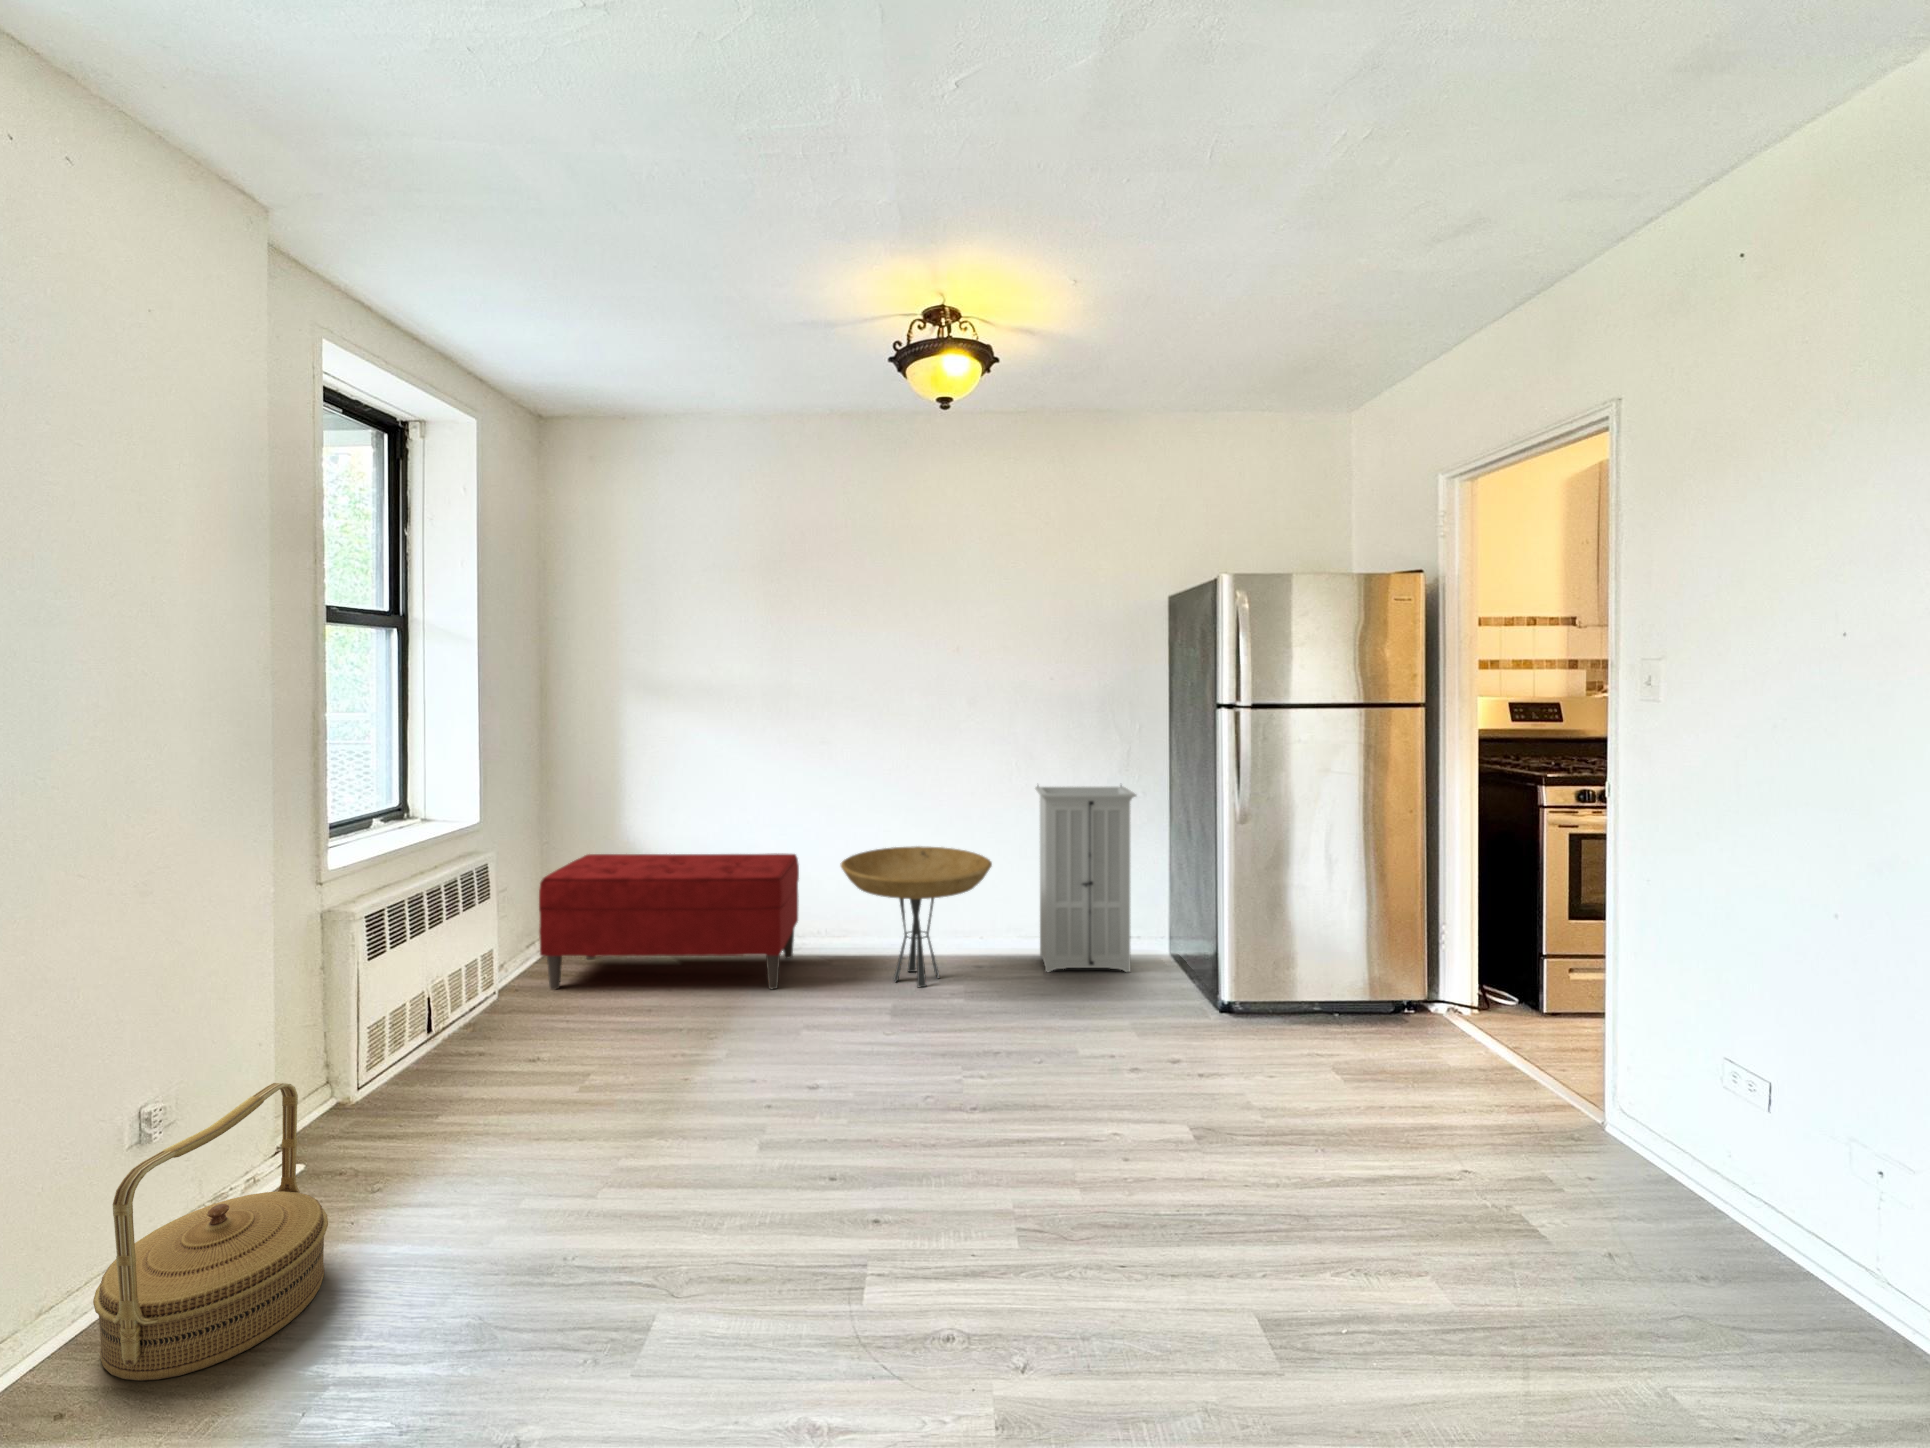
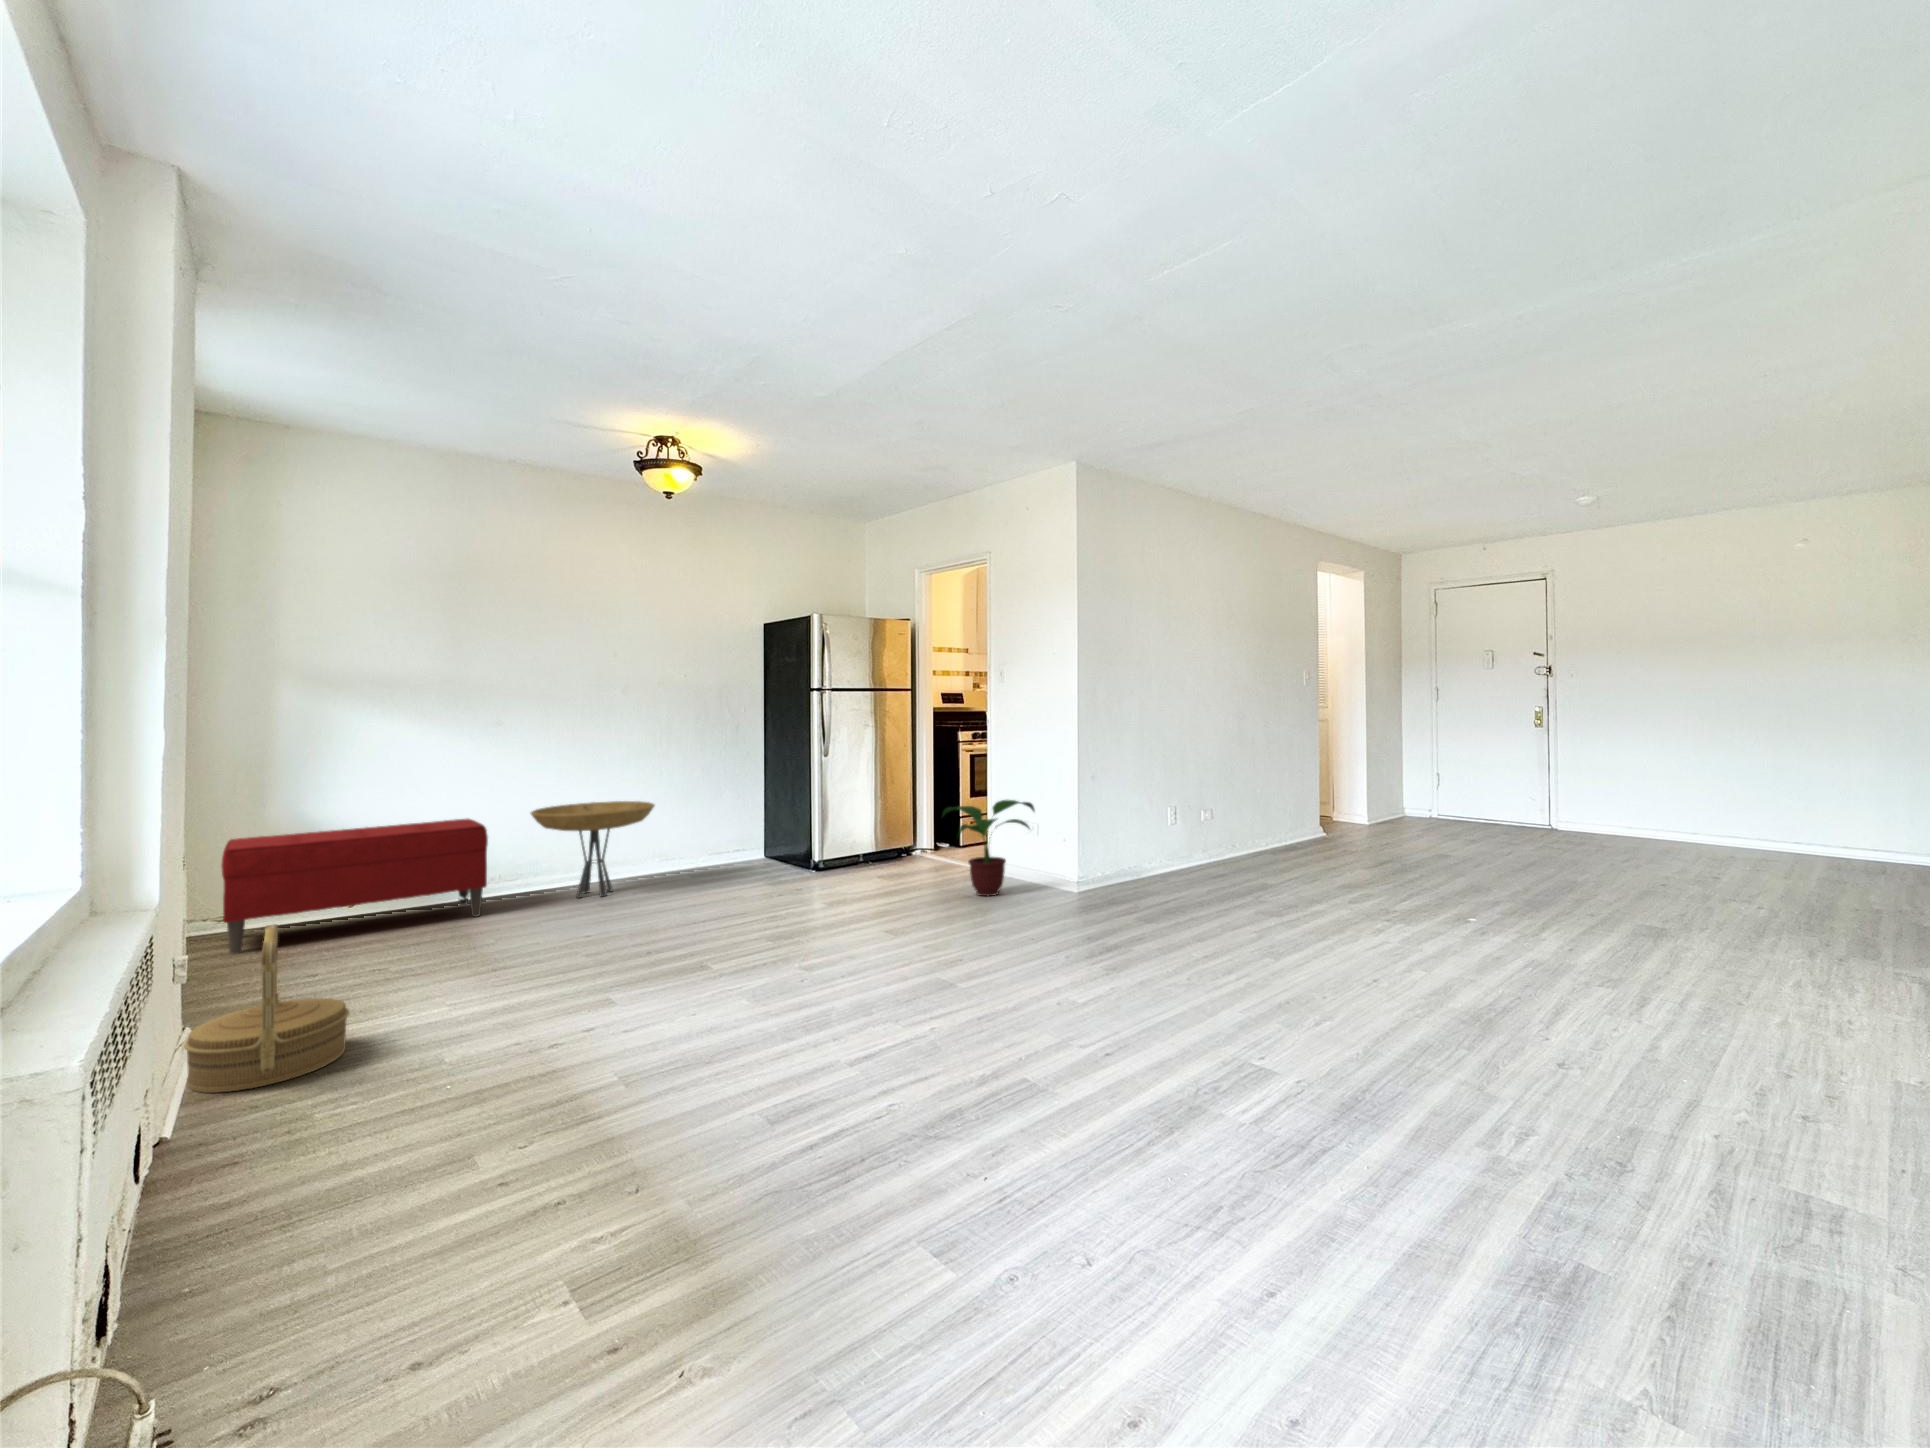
storage cabinet: present [1035,786,1136,972] -> none [671,748,748,878]
potted plant: none [1467,995,1747,1260] -> present [943,800,1035,896]

